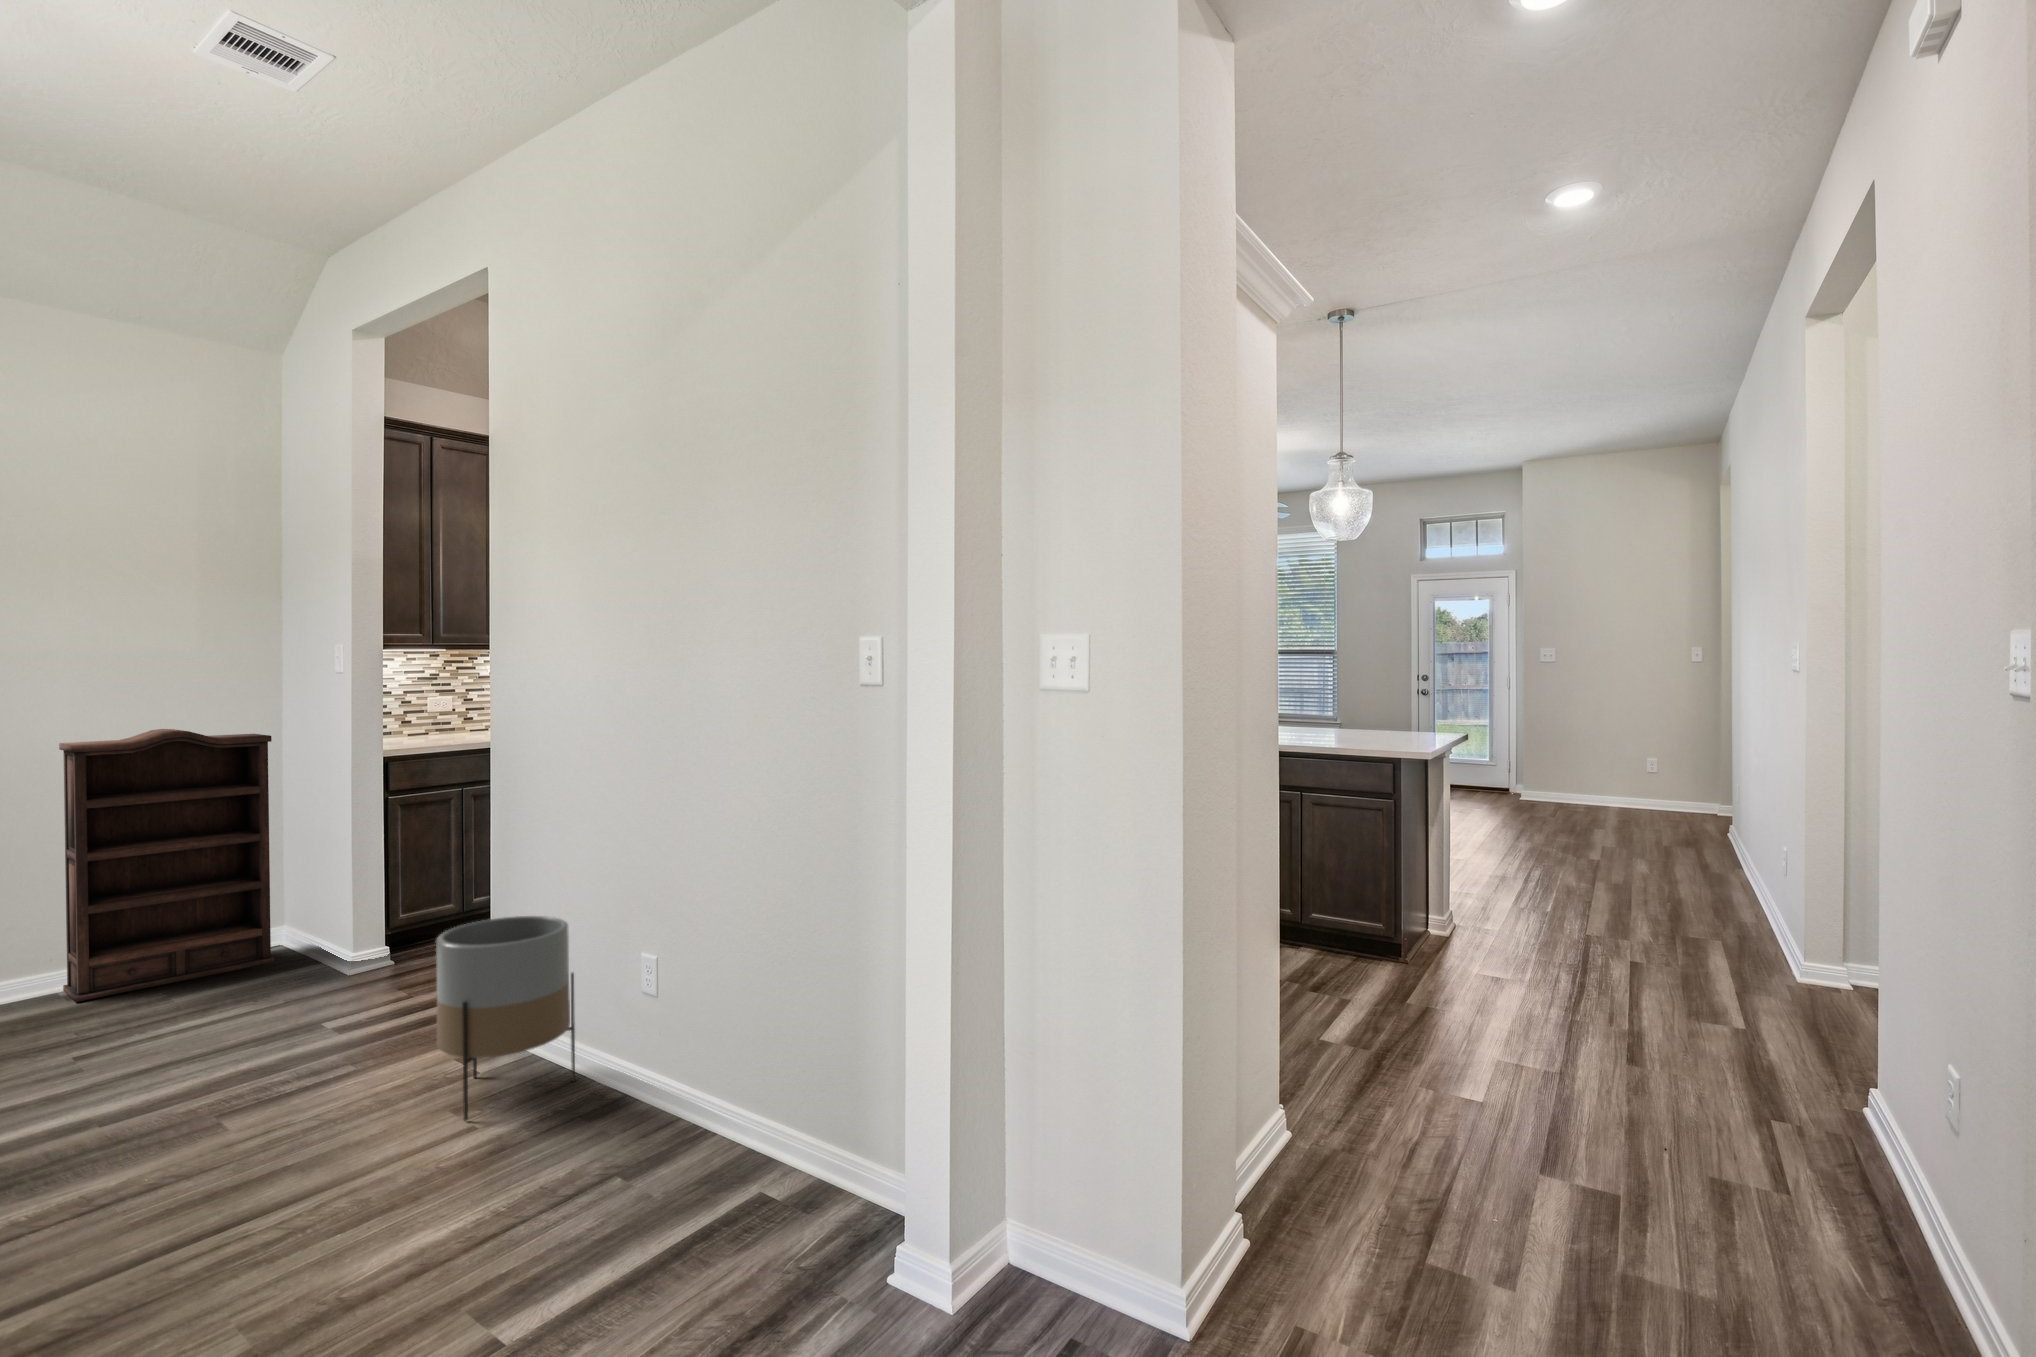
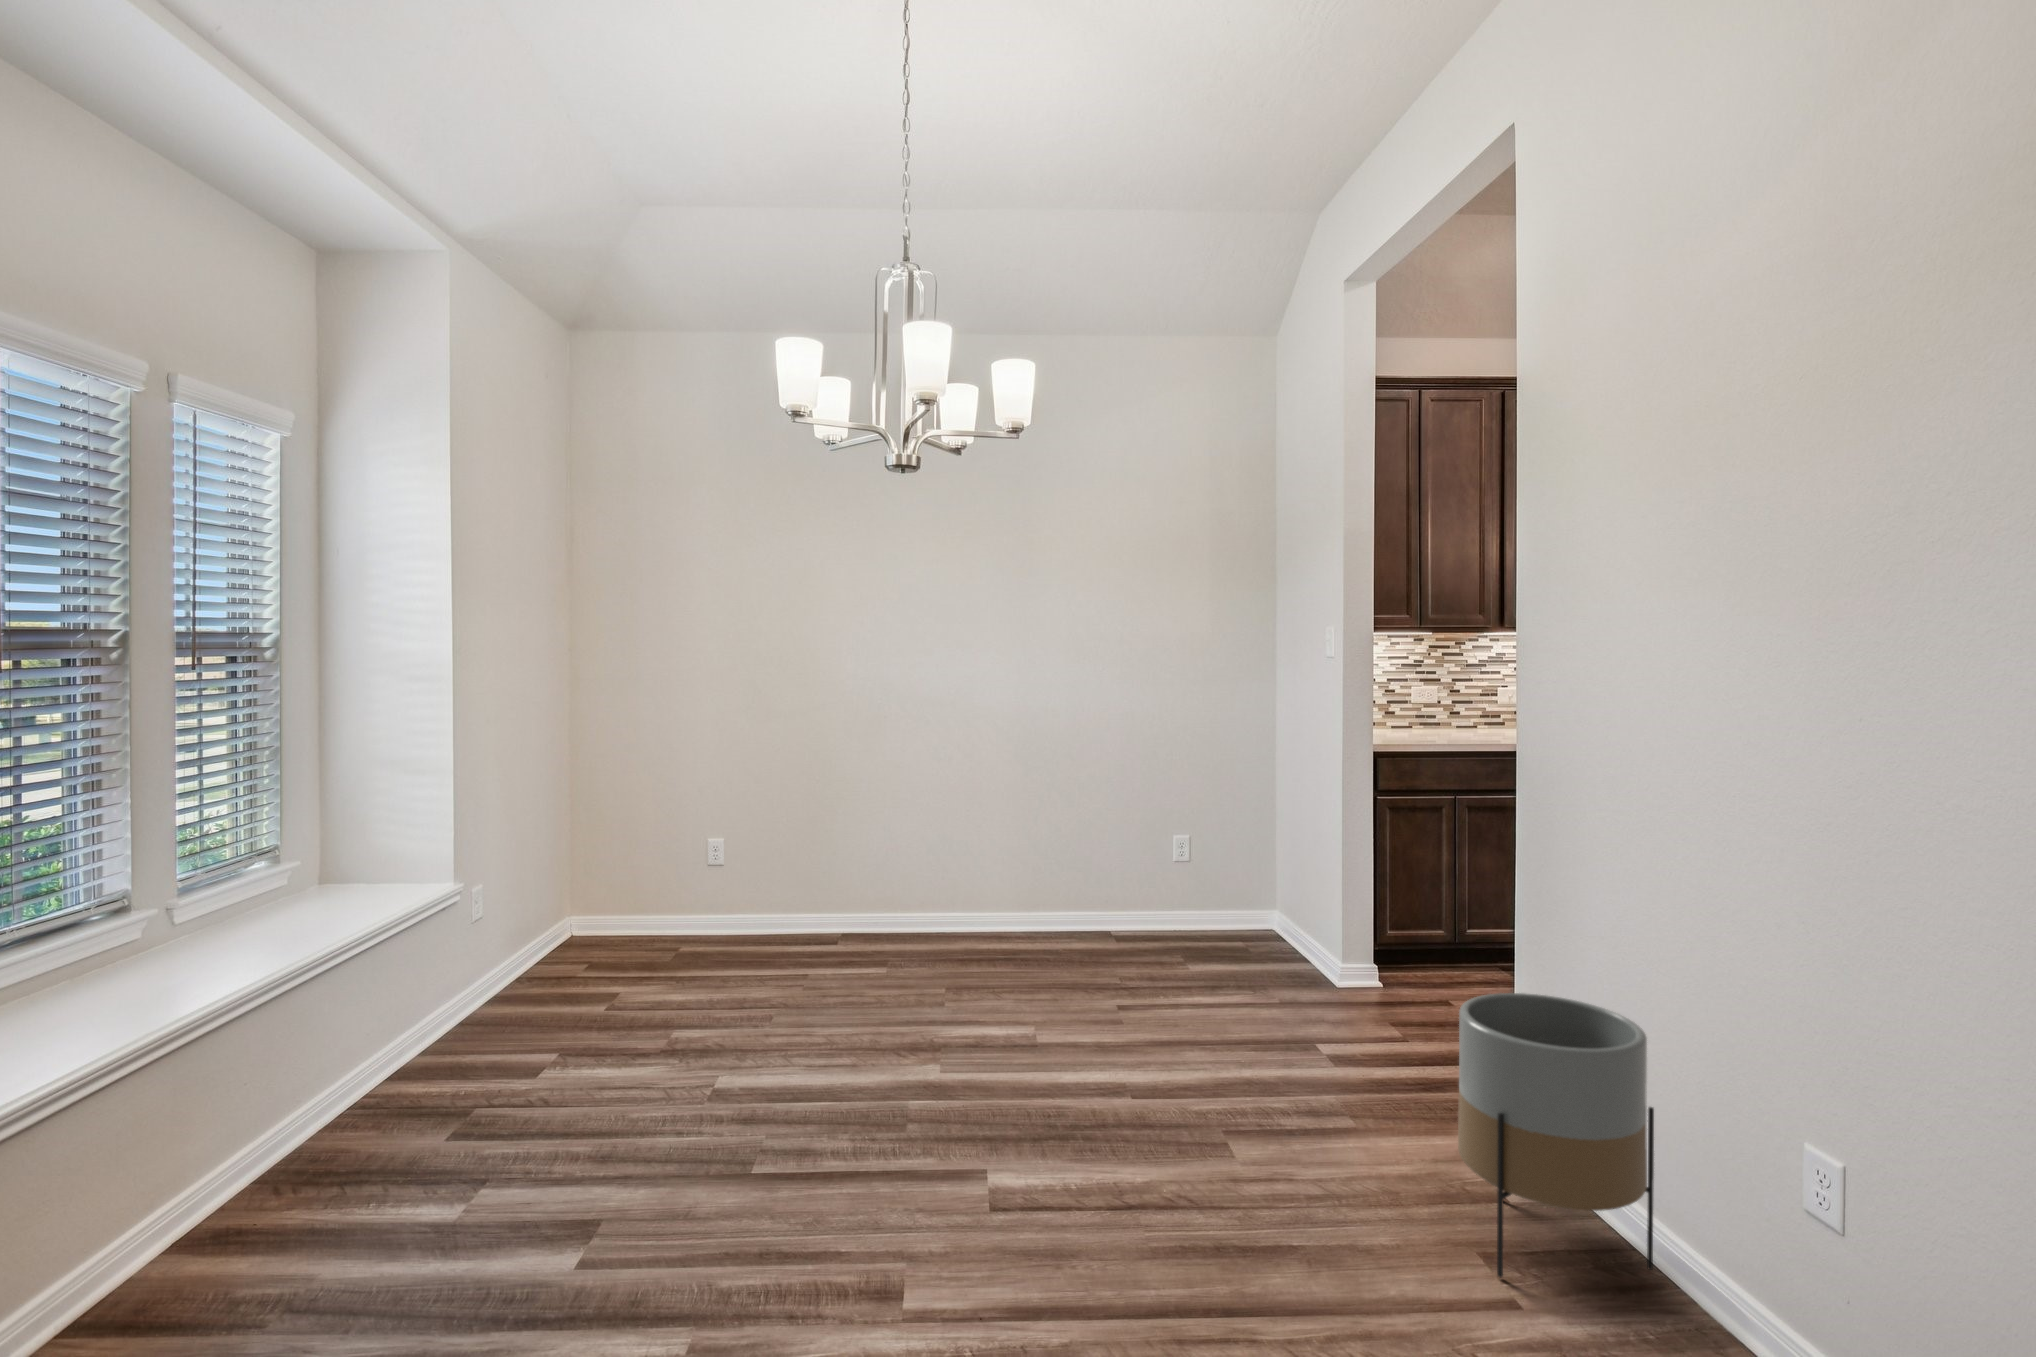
bookshelf: present [59,729,275,1002] -> none [1114,710,1270,954]

